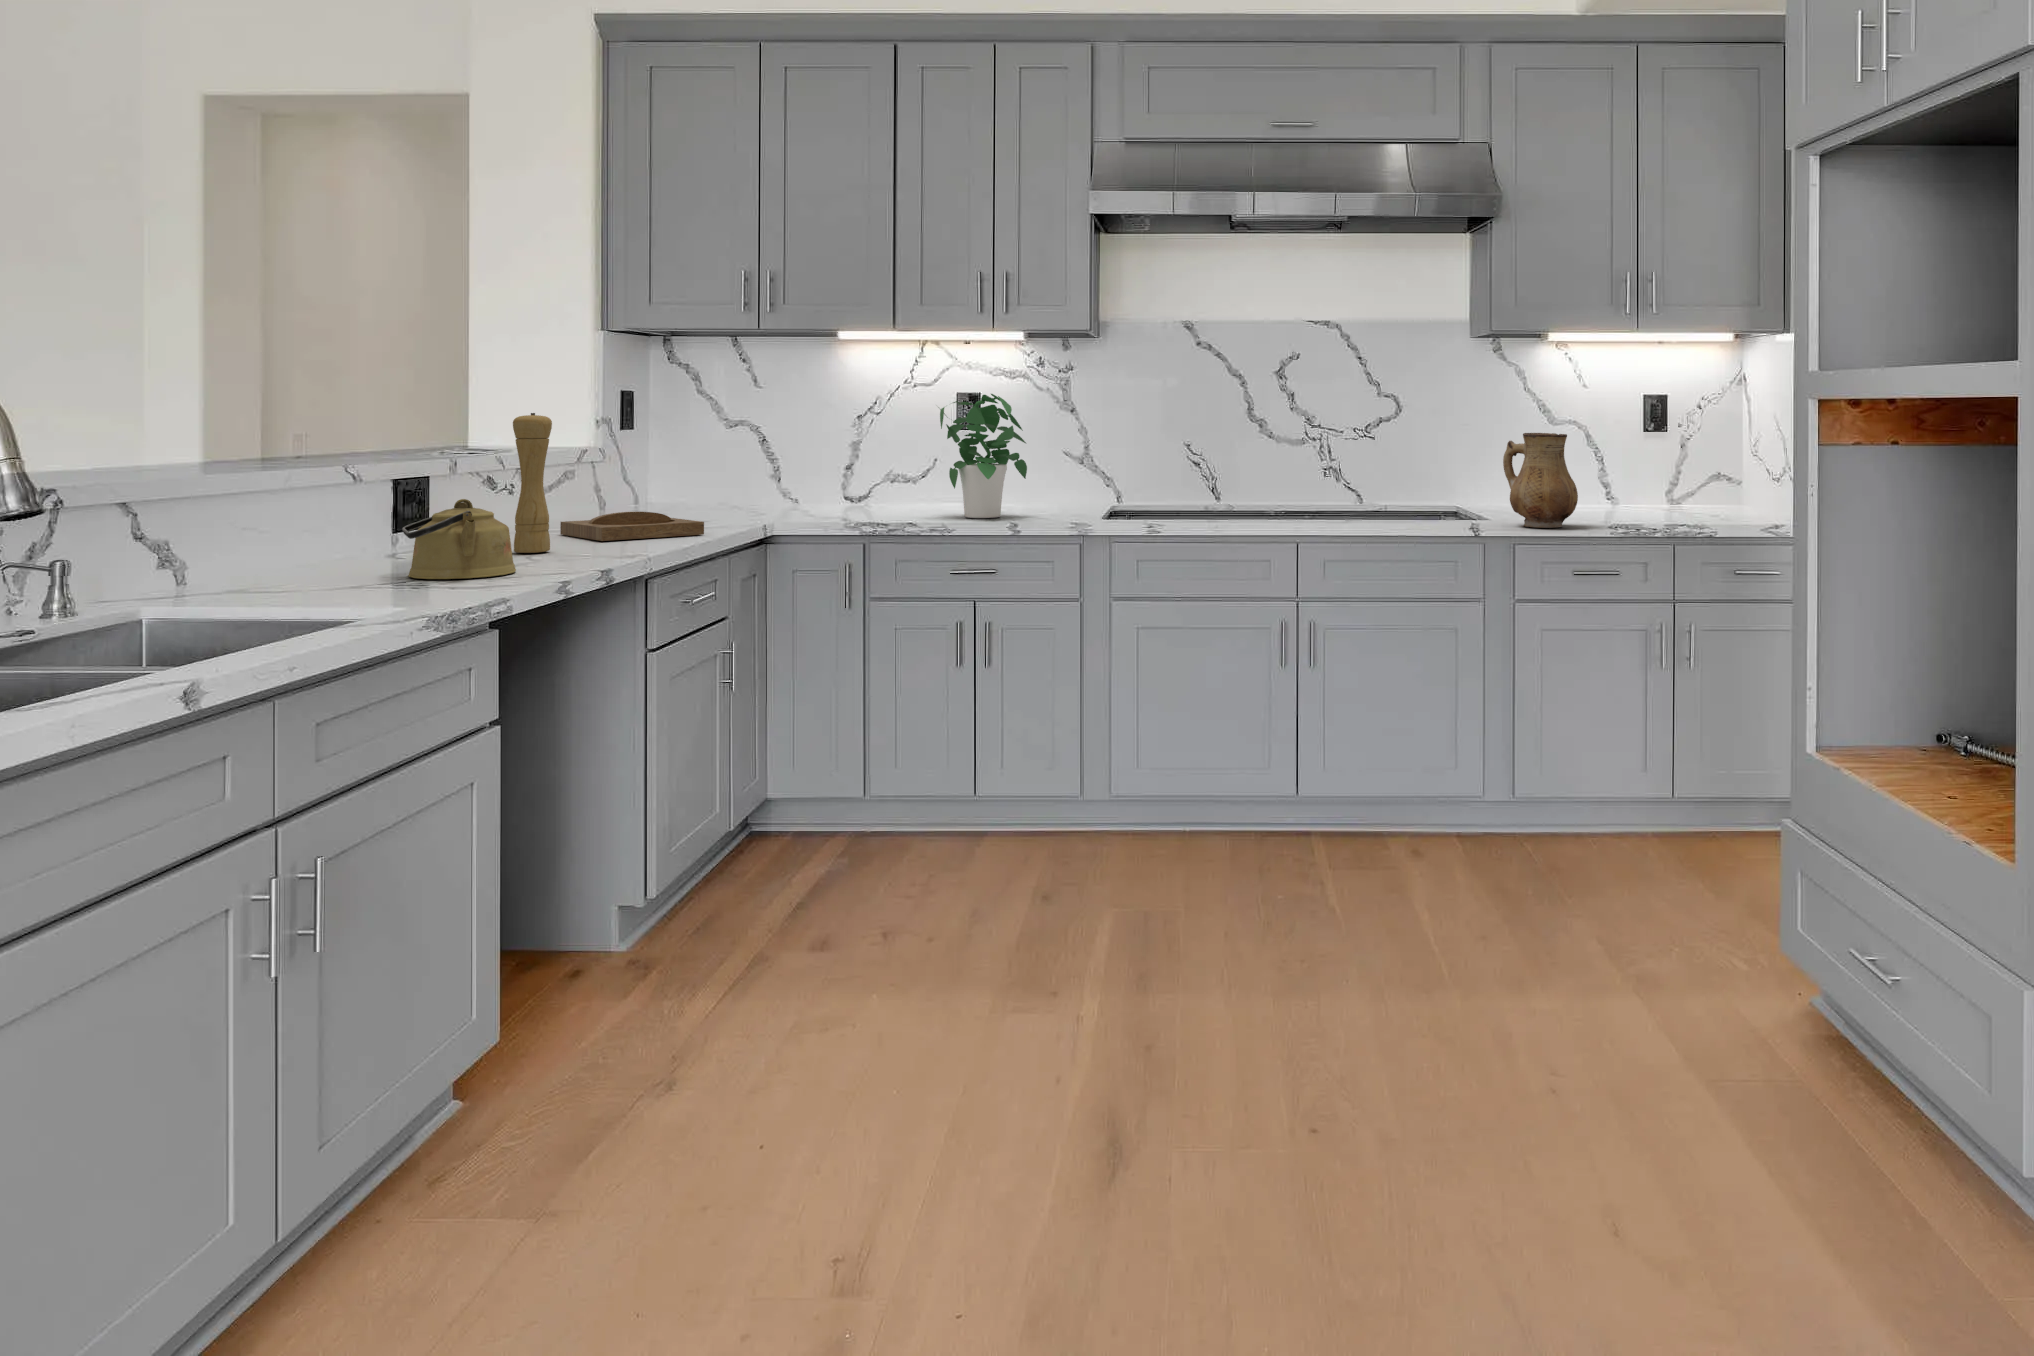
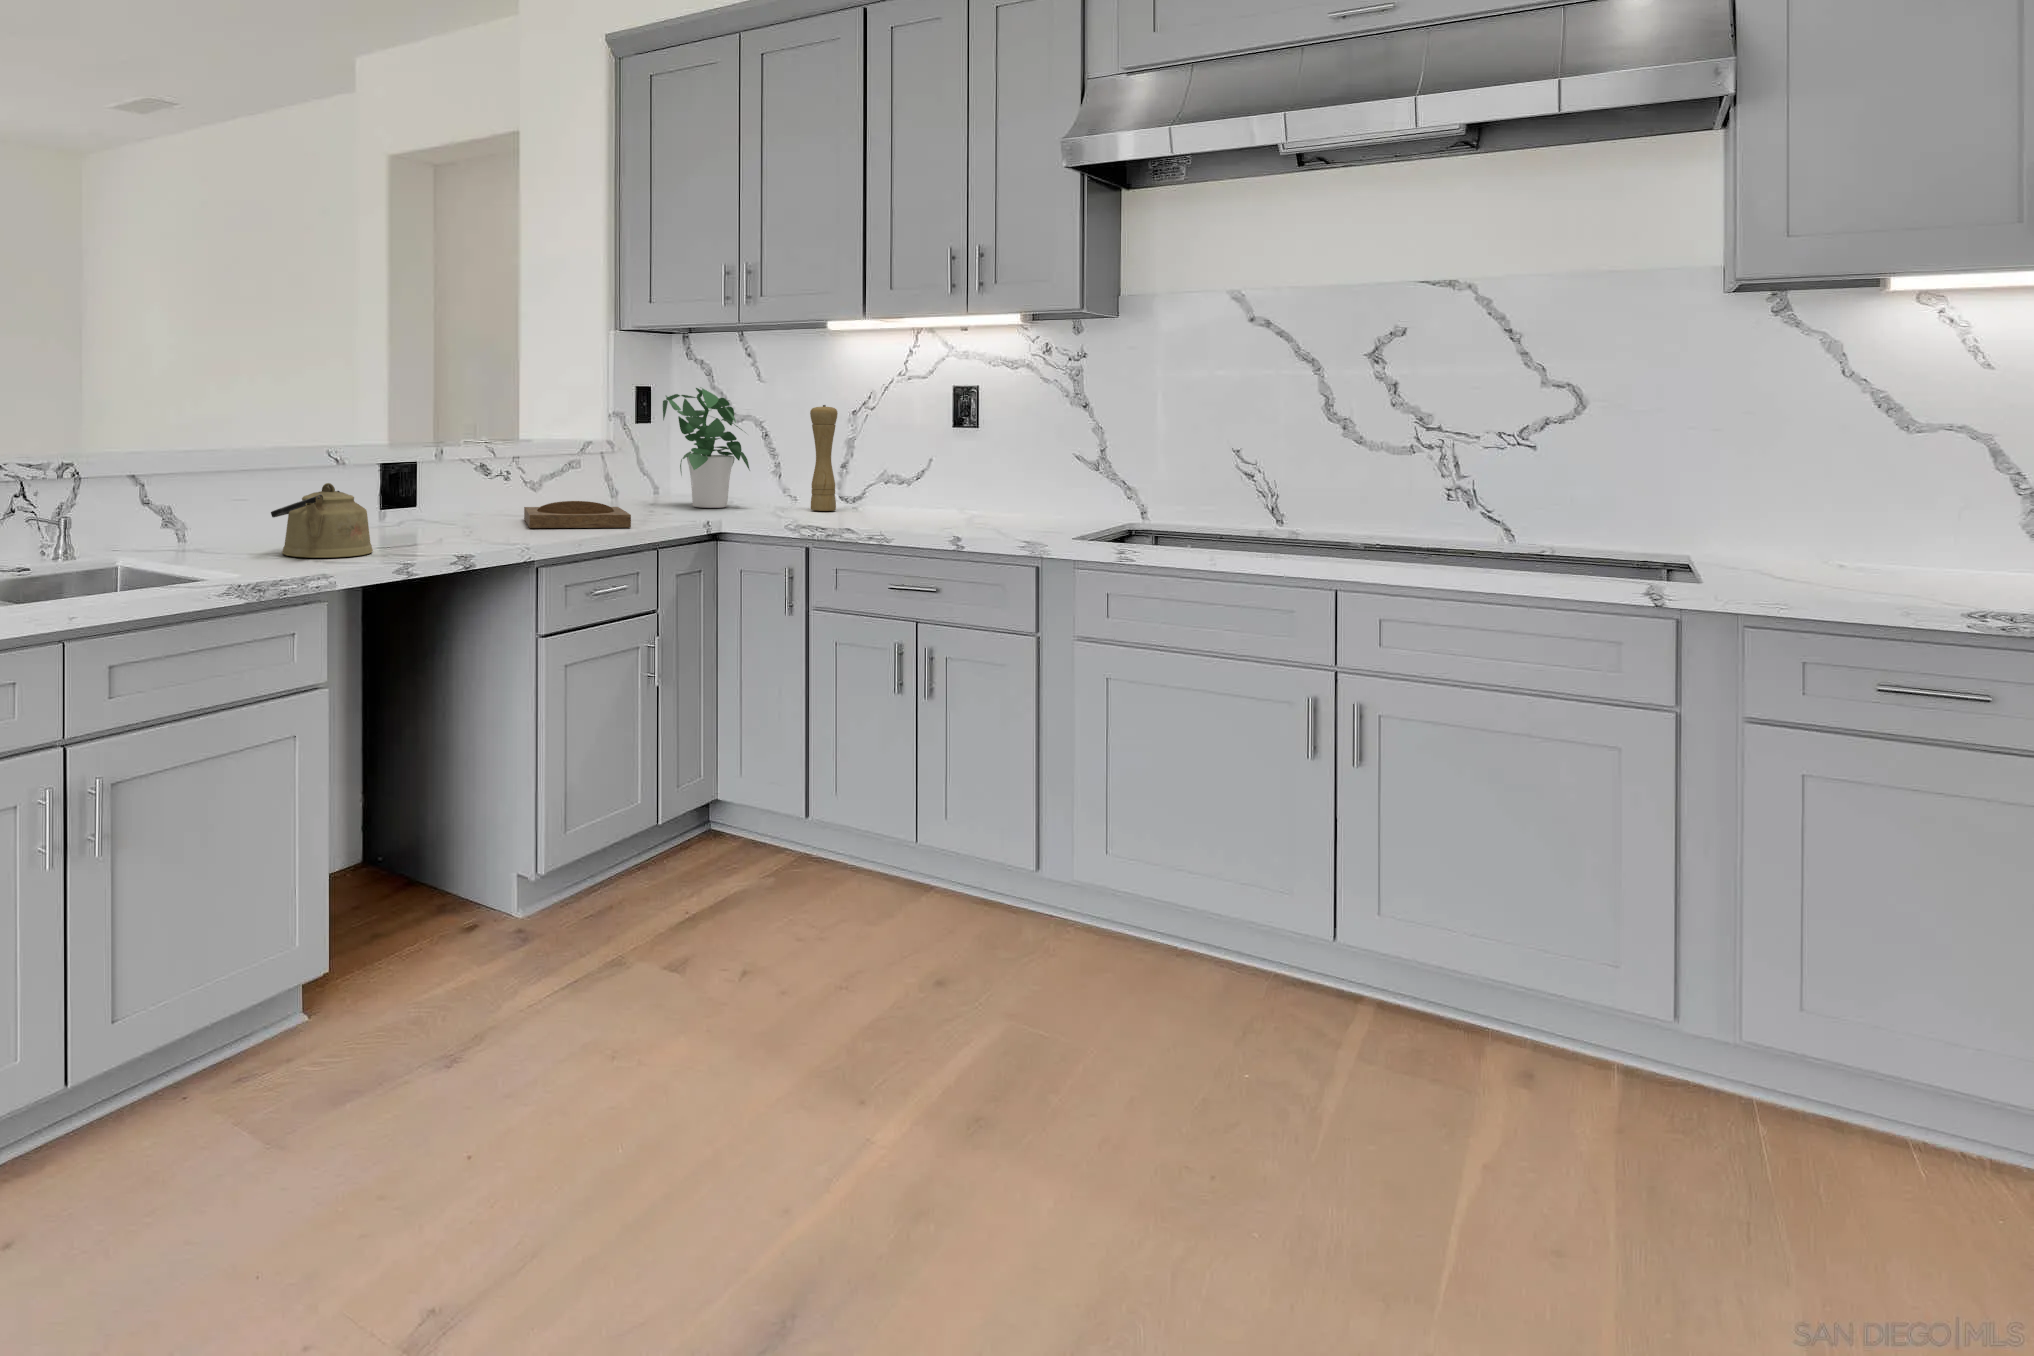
potted plant: present [940,394,1027,518] -> present [663,388,750,508]
pepper mill: present [513,413,552,553] -> present [810,405,838,511]
ceramic pitcher: present [1503,433,1578,528] -> none [1748,444,1916,609]

